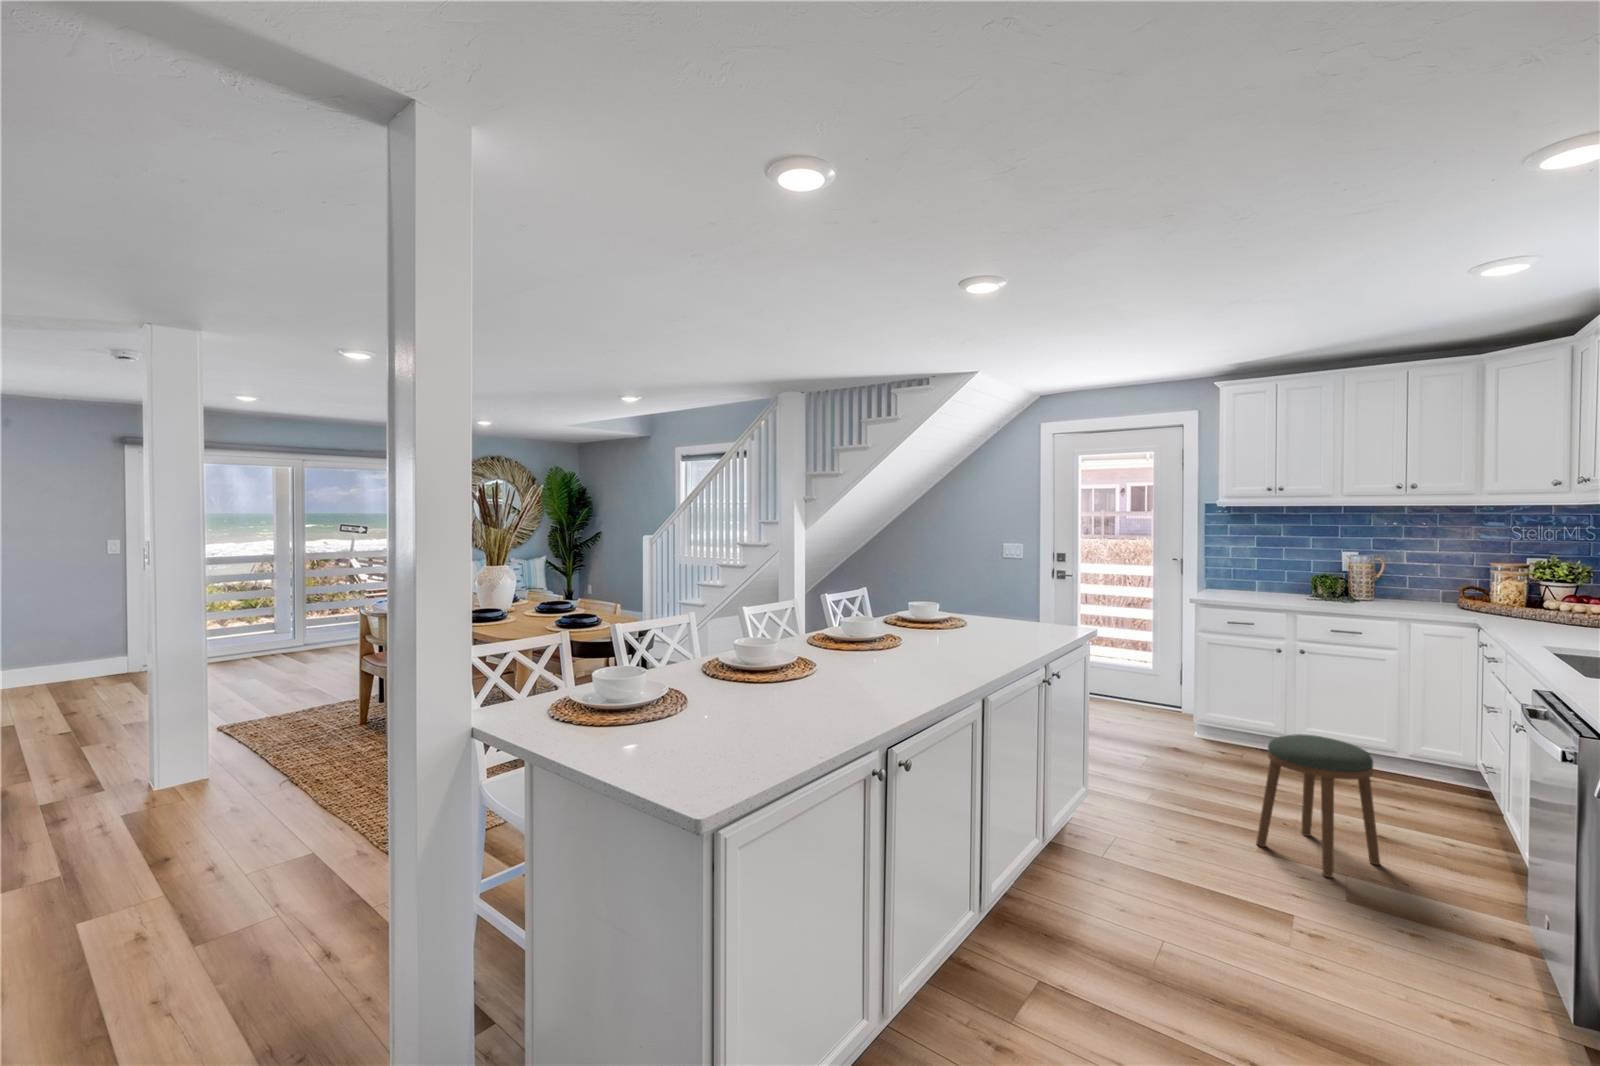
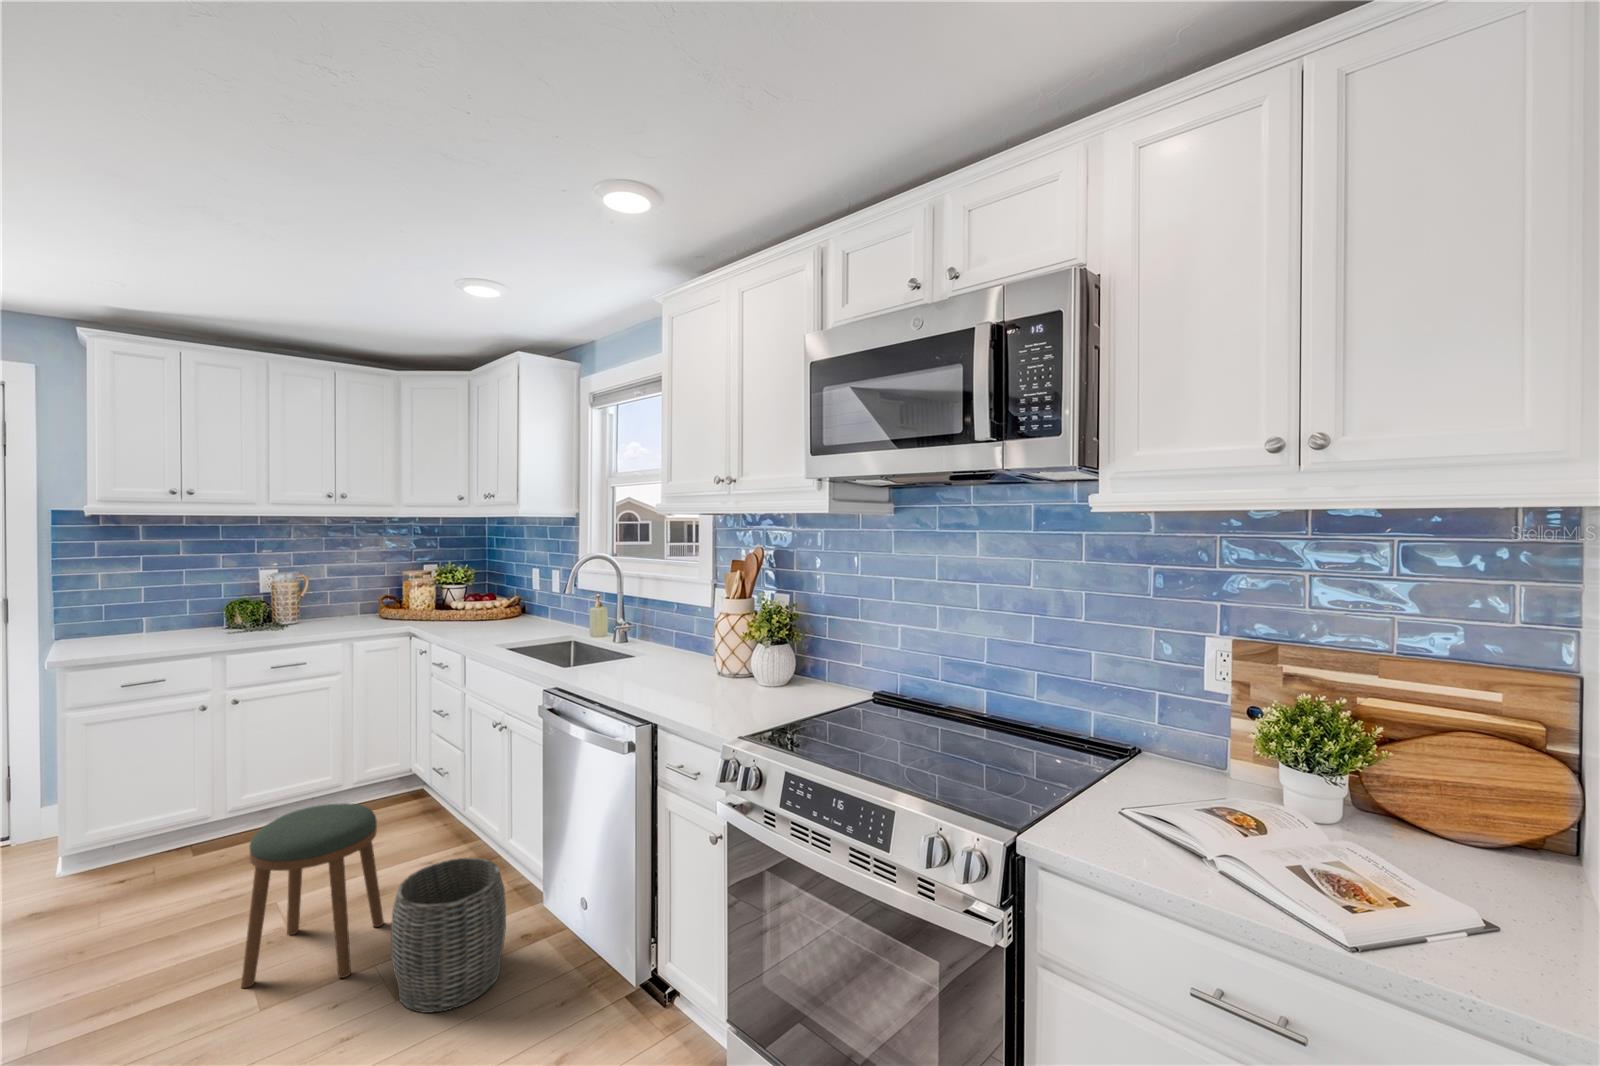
woven basket: none [1356,815,1483,954] -> present [391,858,506,1013]

